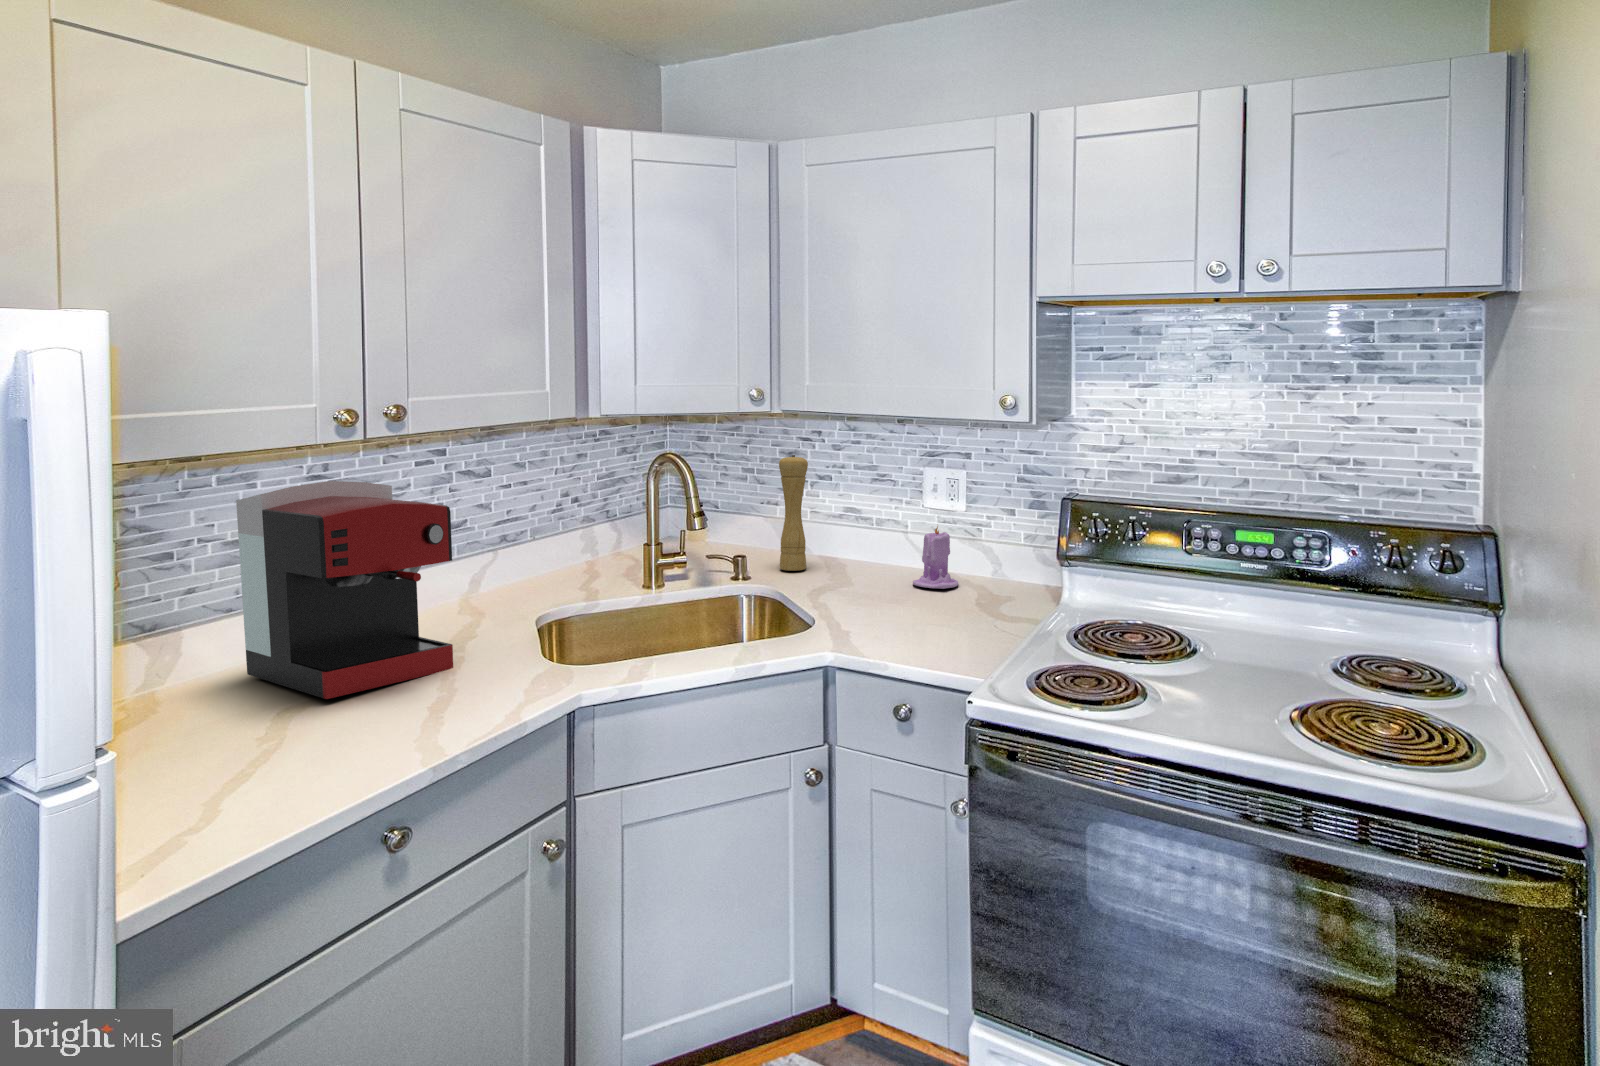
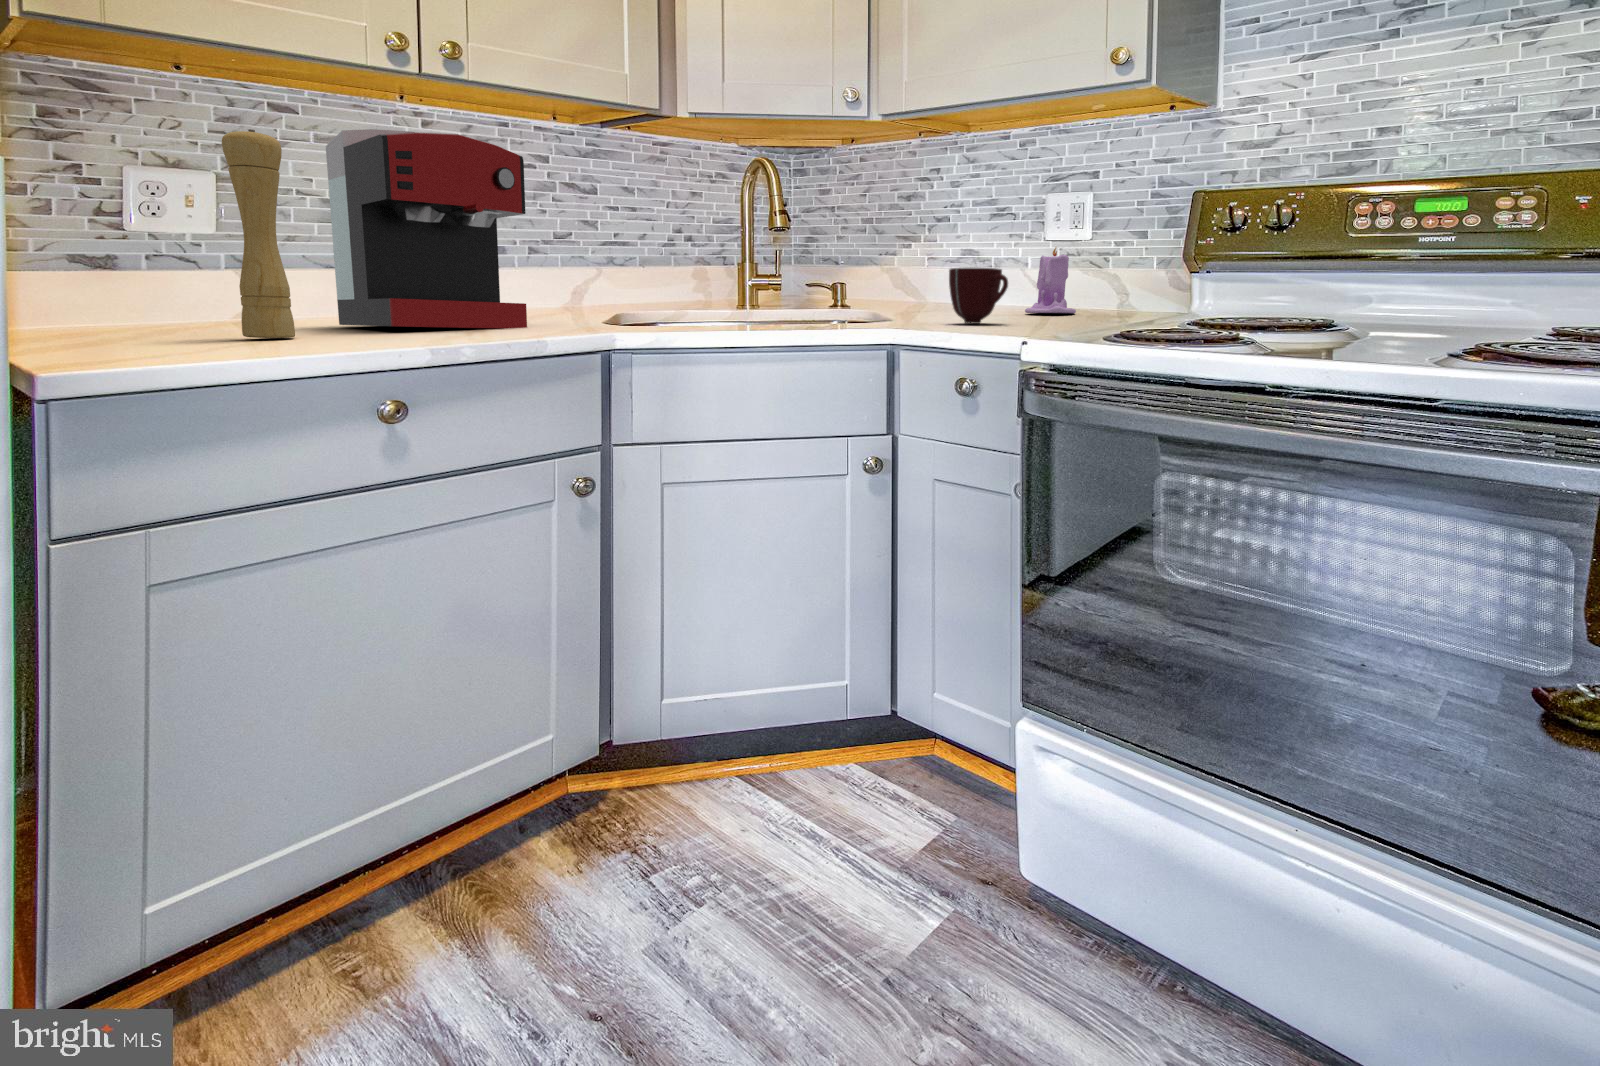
pepper mill: present [779,455,808,571] -> present [222,129,295,338]
mug: none [859,582,915,635] -> present [949,267,1008,324]

